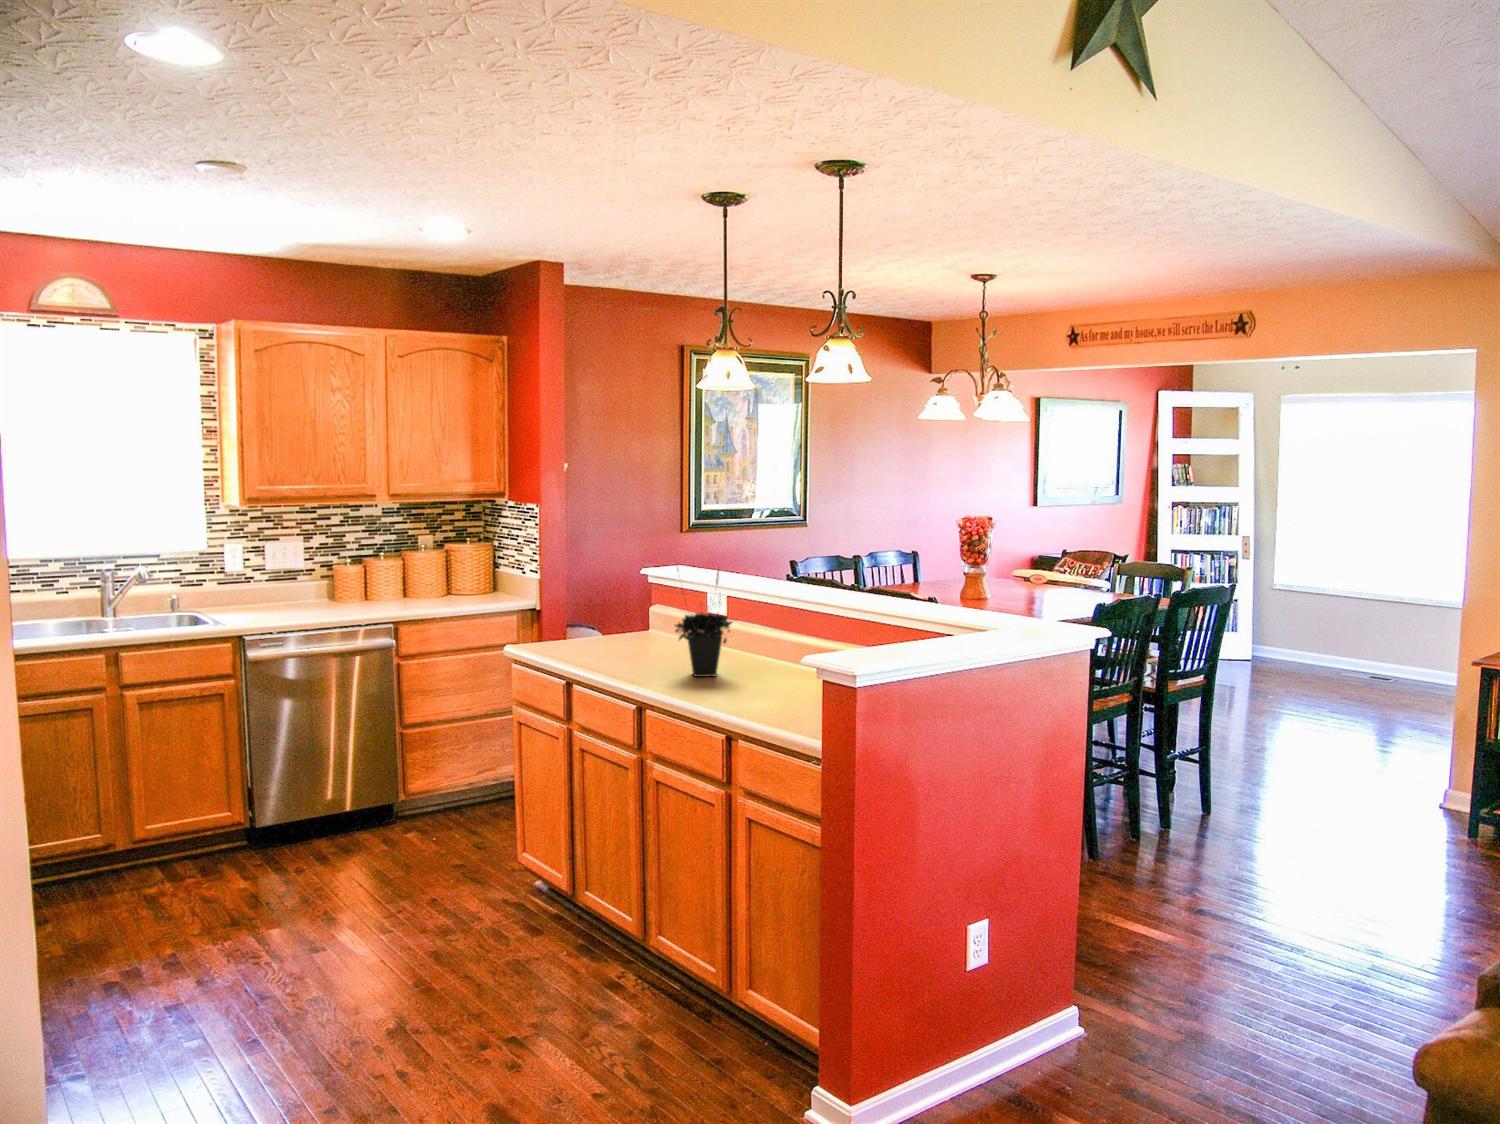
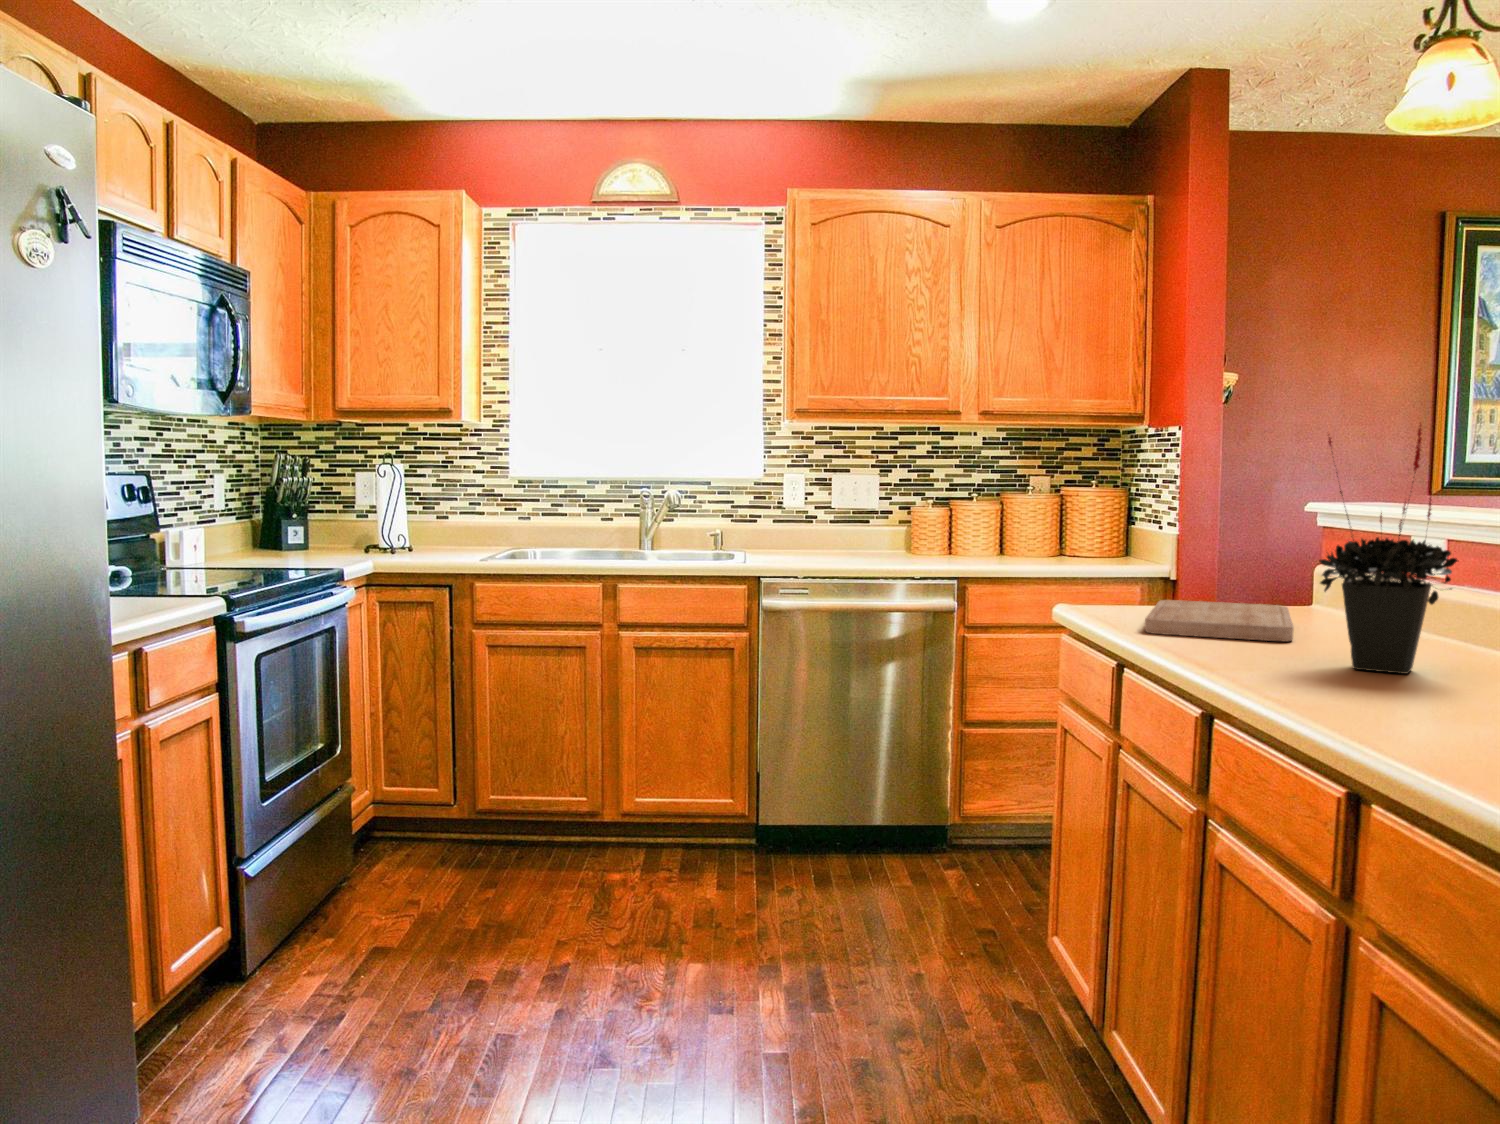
cutting board: none [568,634,652,664] -> present [1145,600,1294,641]

